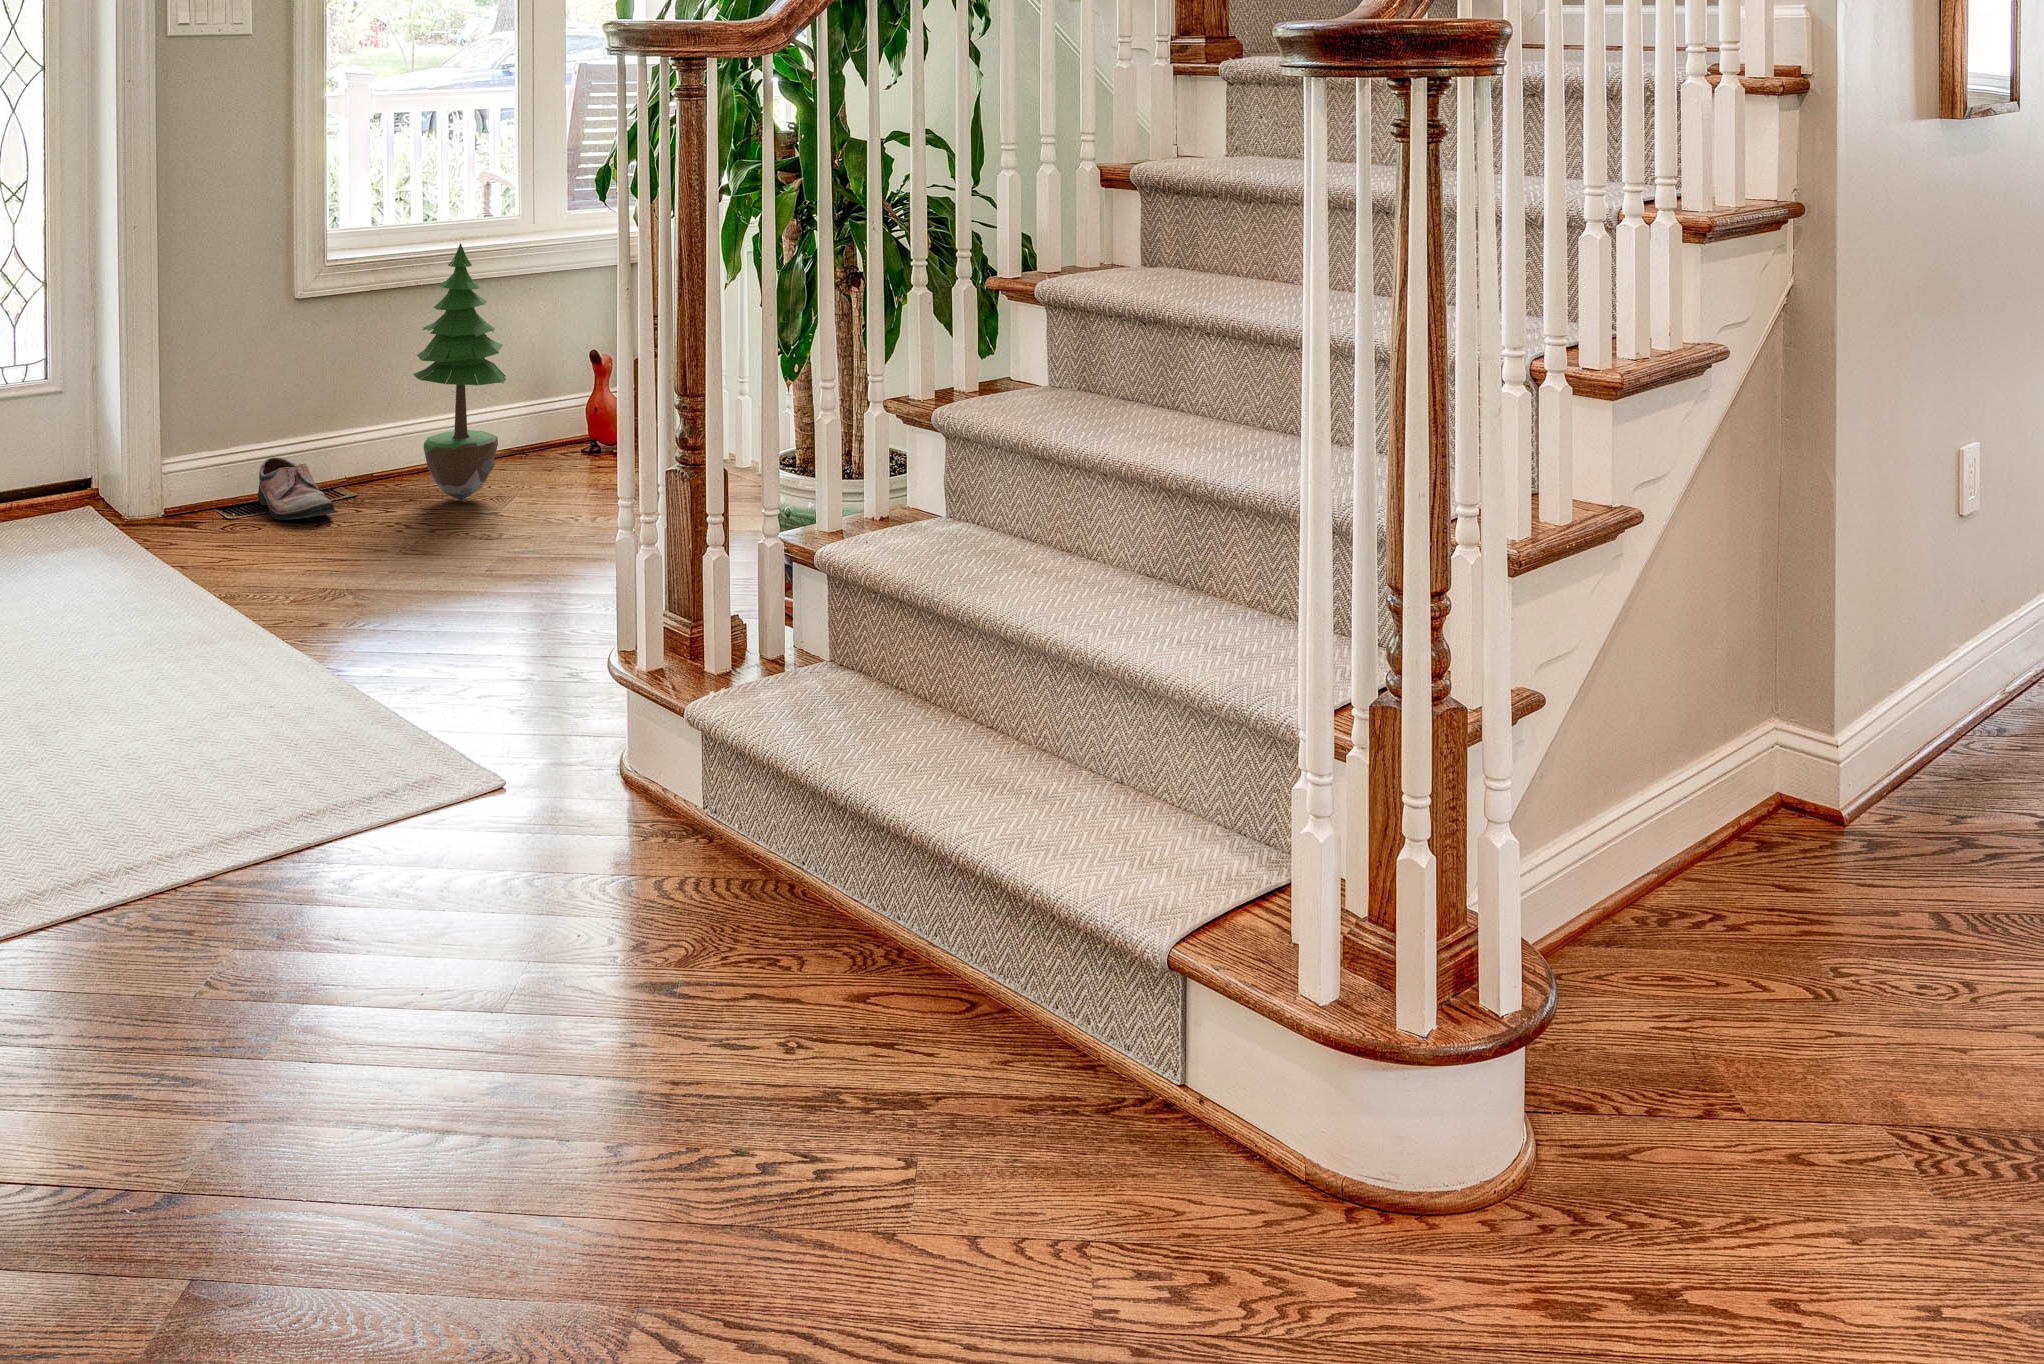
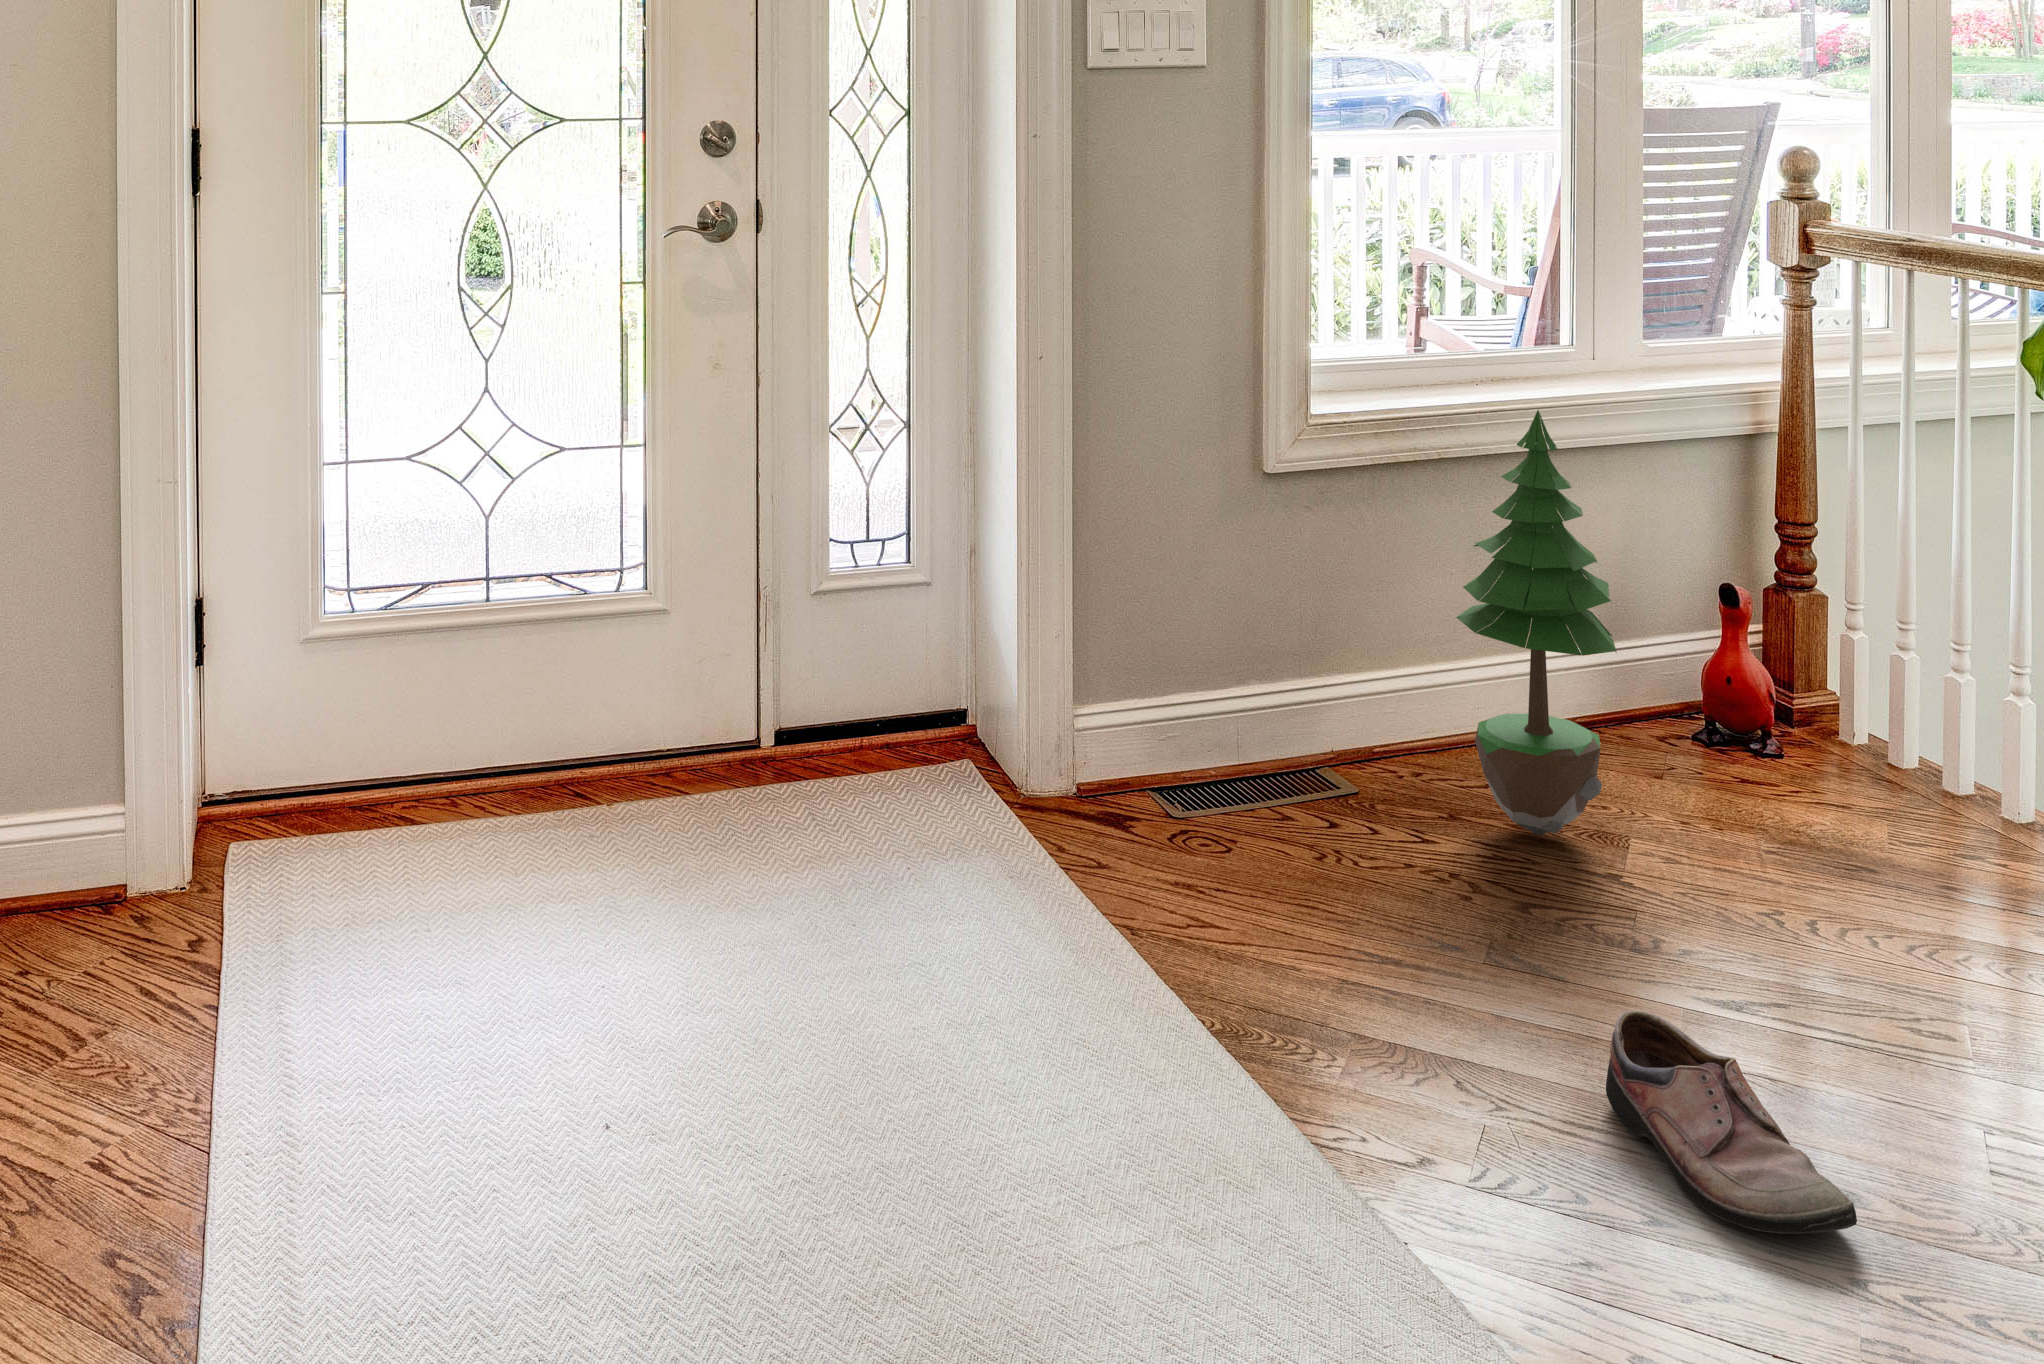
shoe: present [258,457,335,519] -> present [1606,1011,1857,1234]

